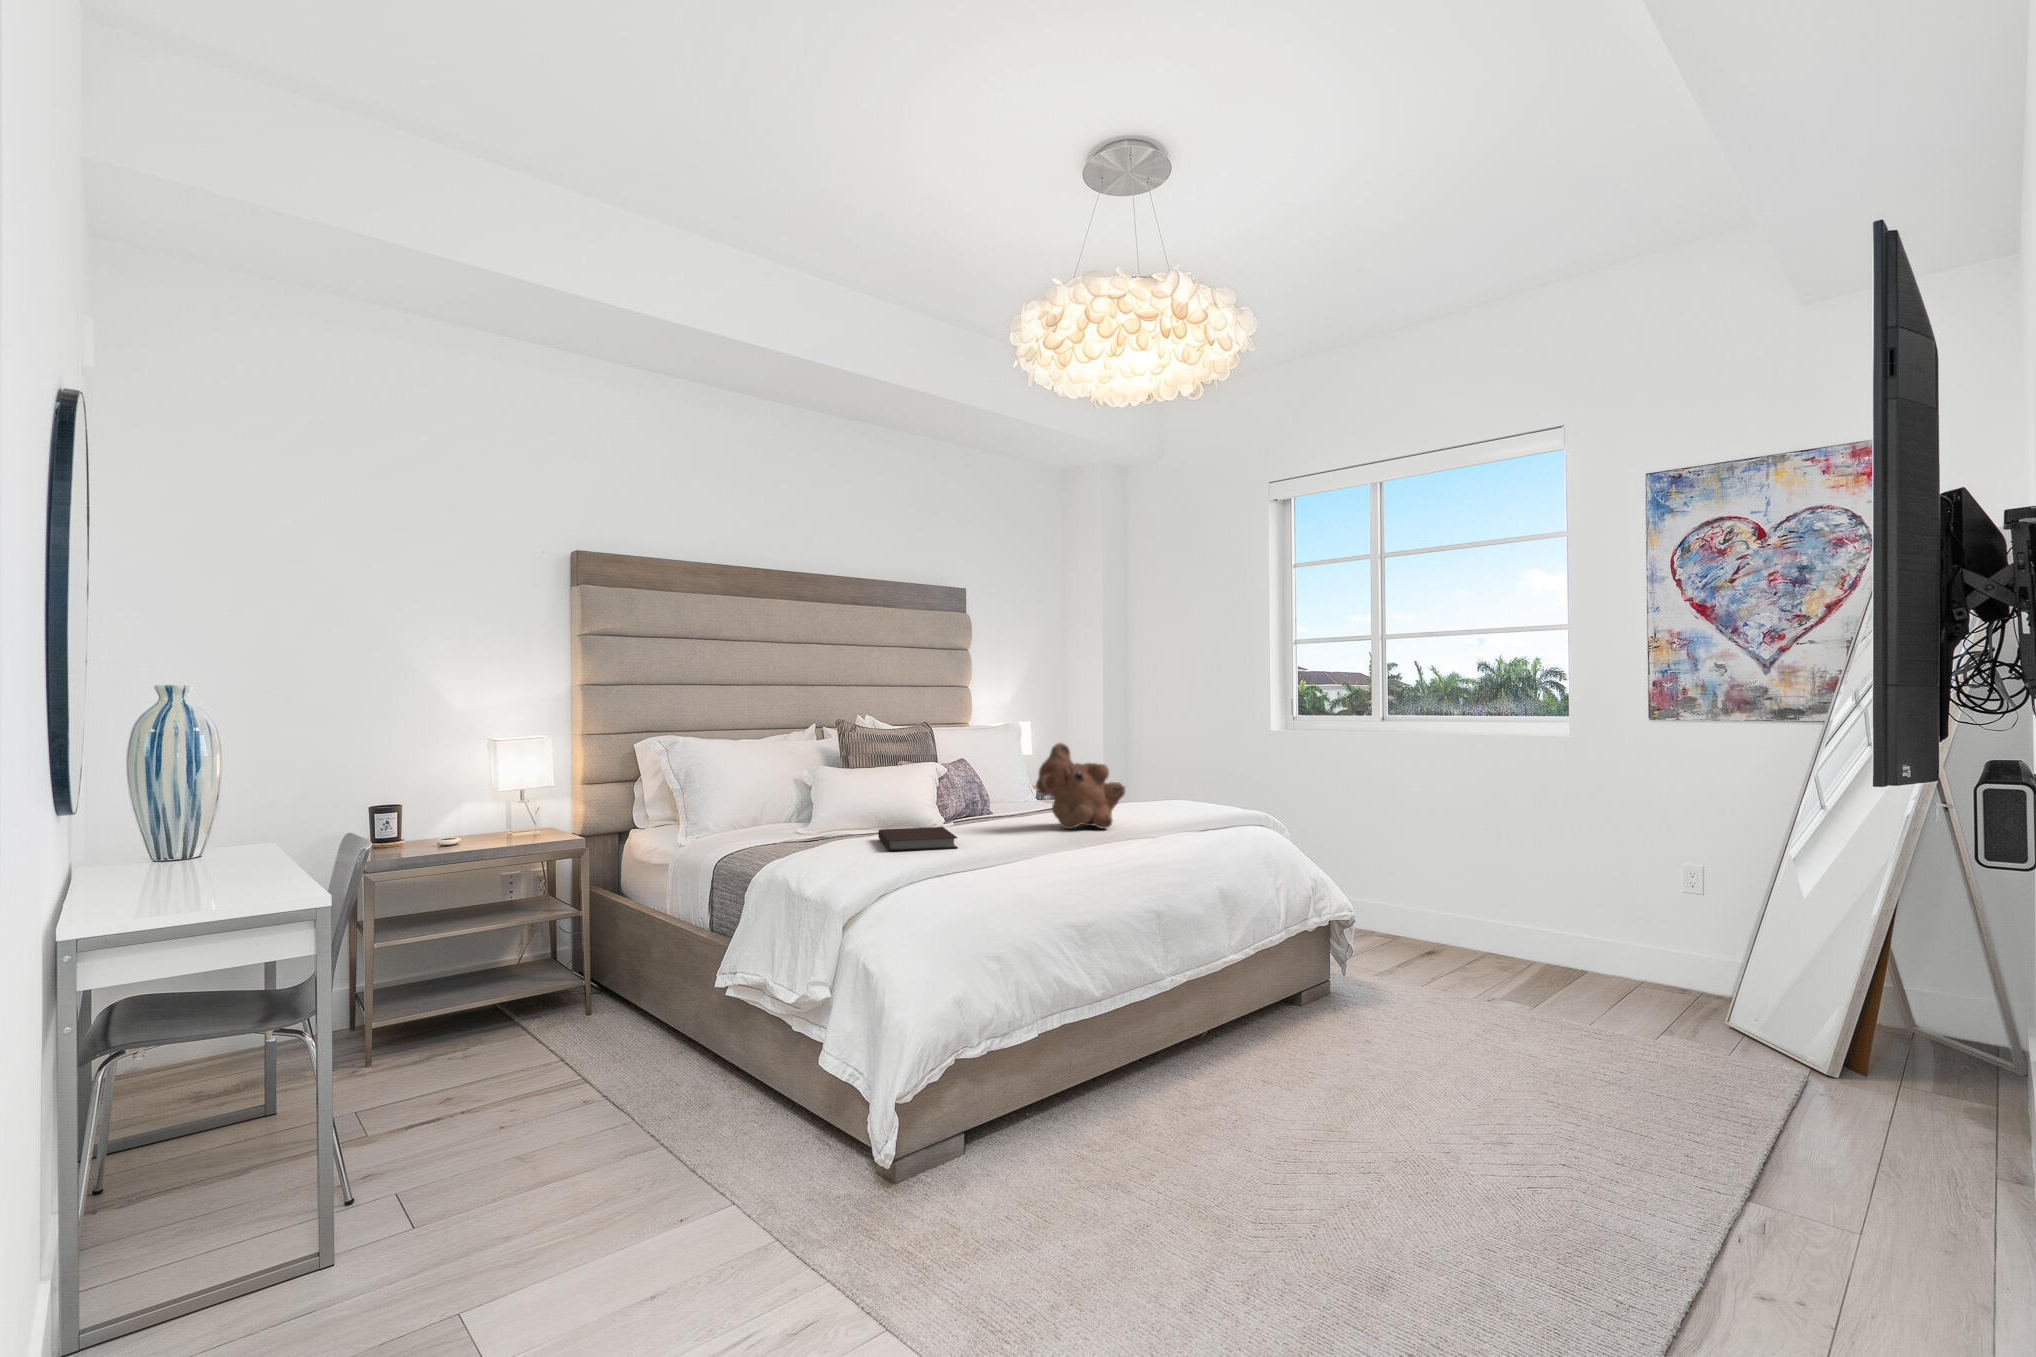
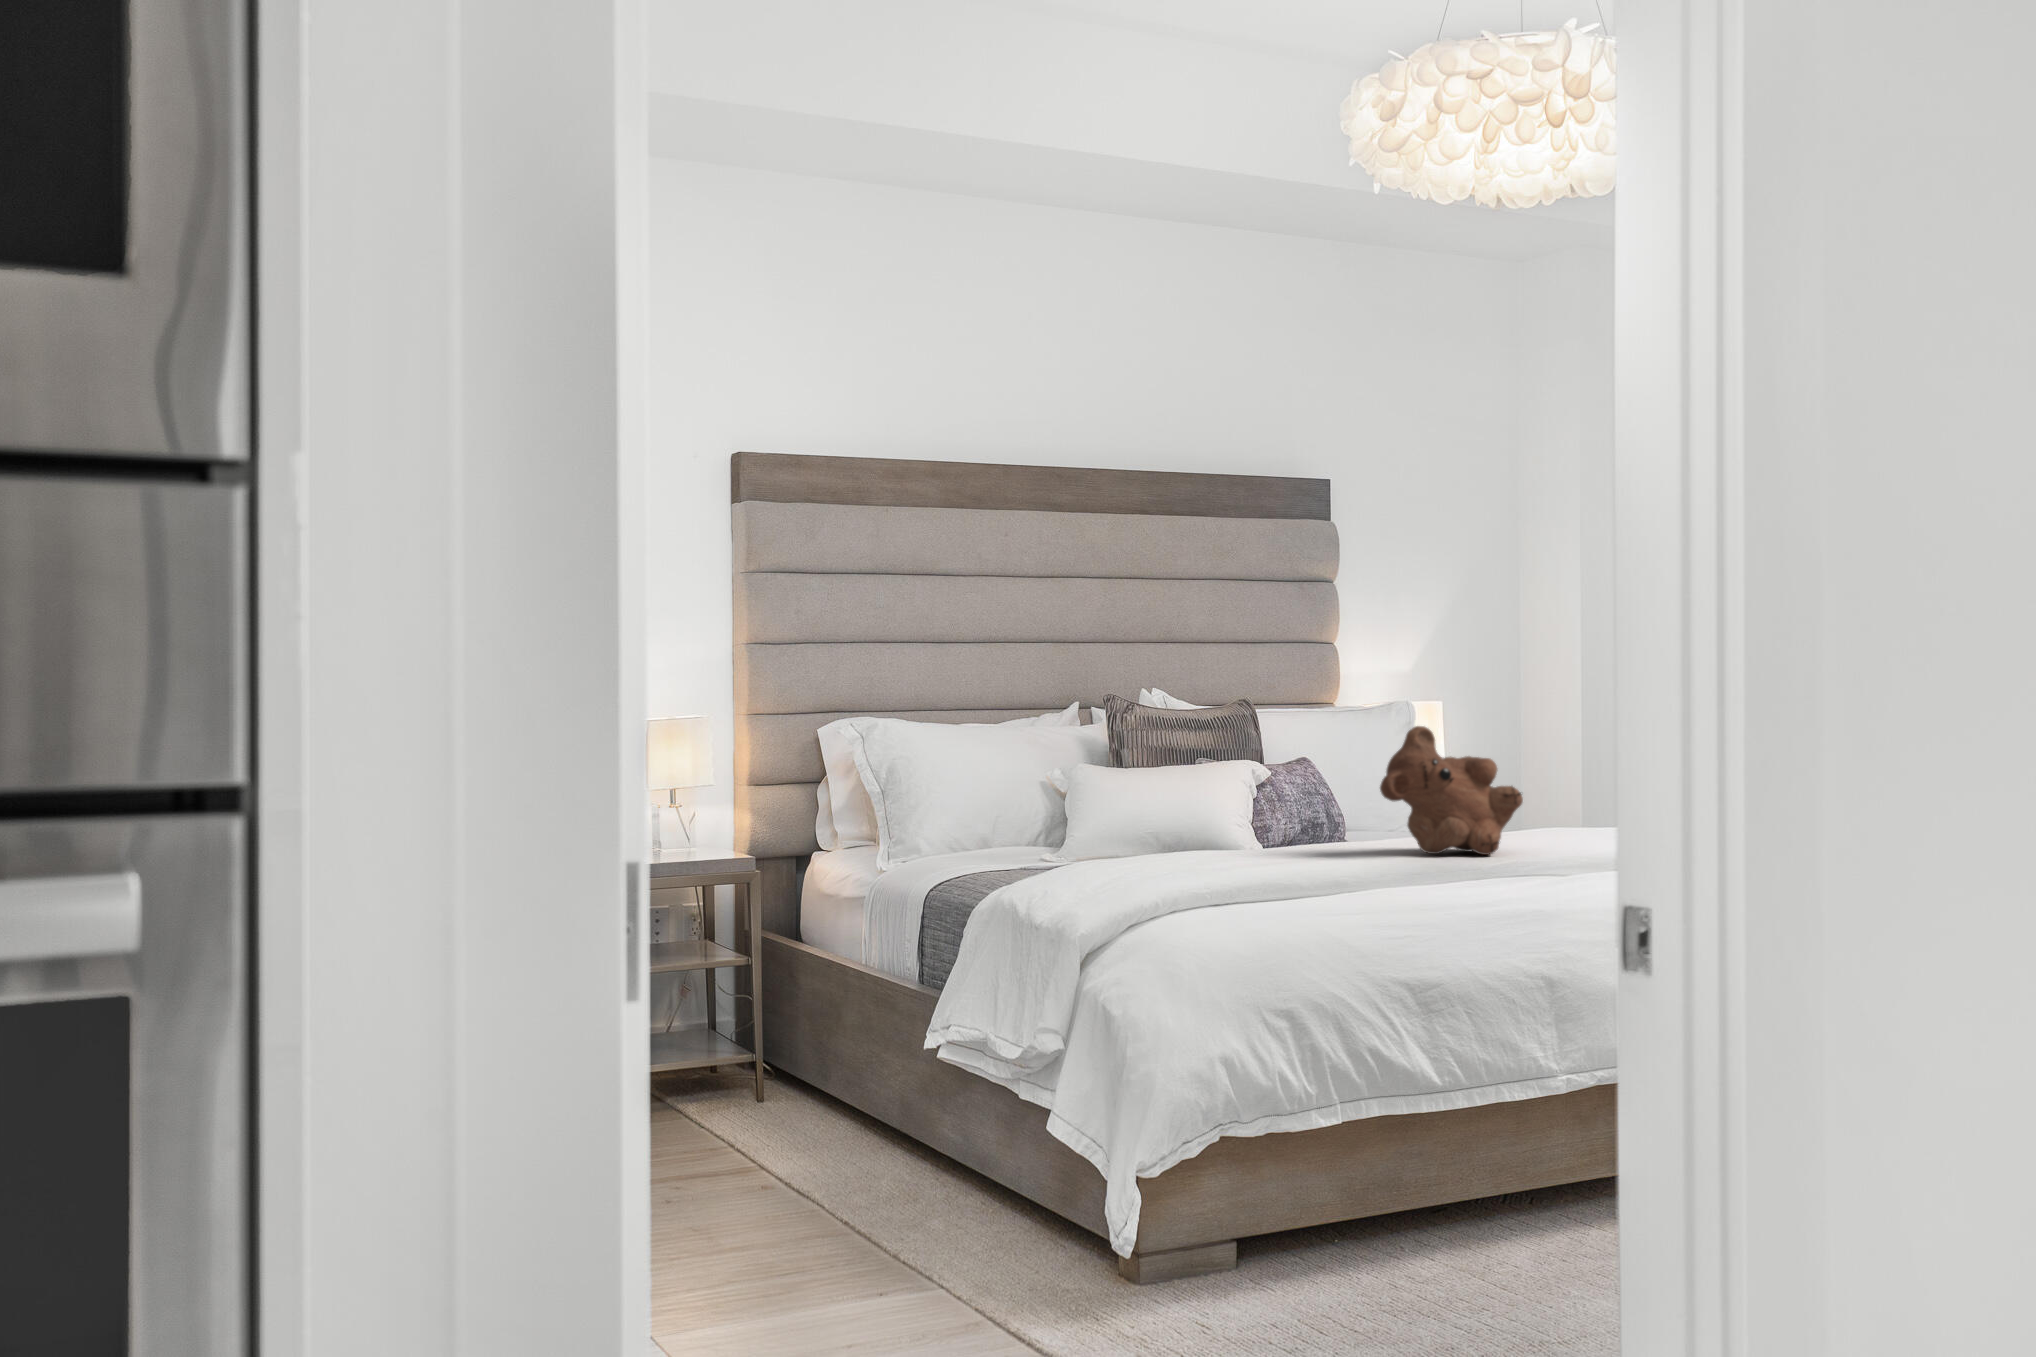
notebook: present [878,827,958,851] -> none [1147,845,1252,872]

